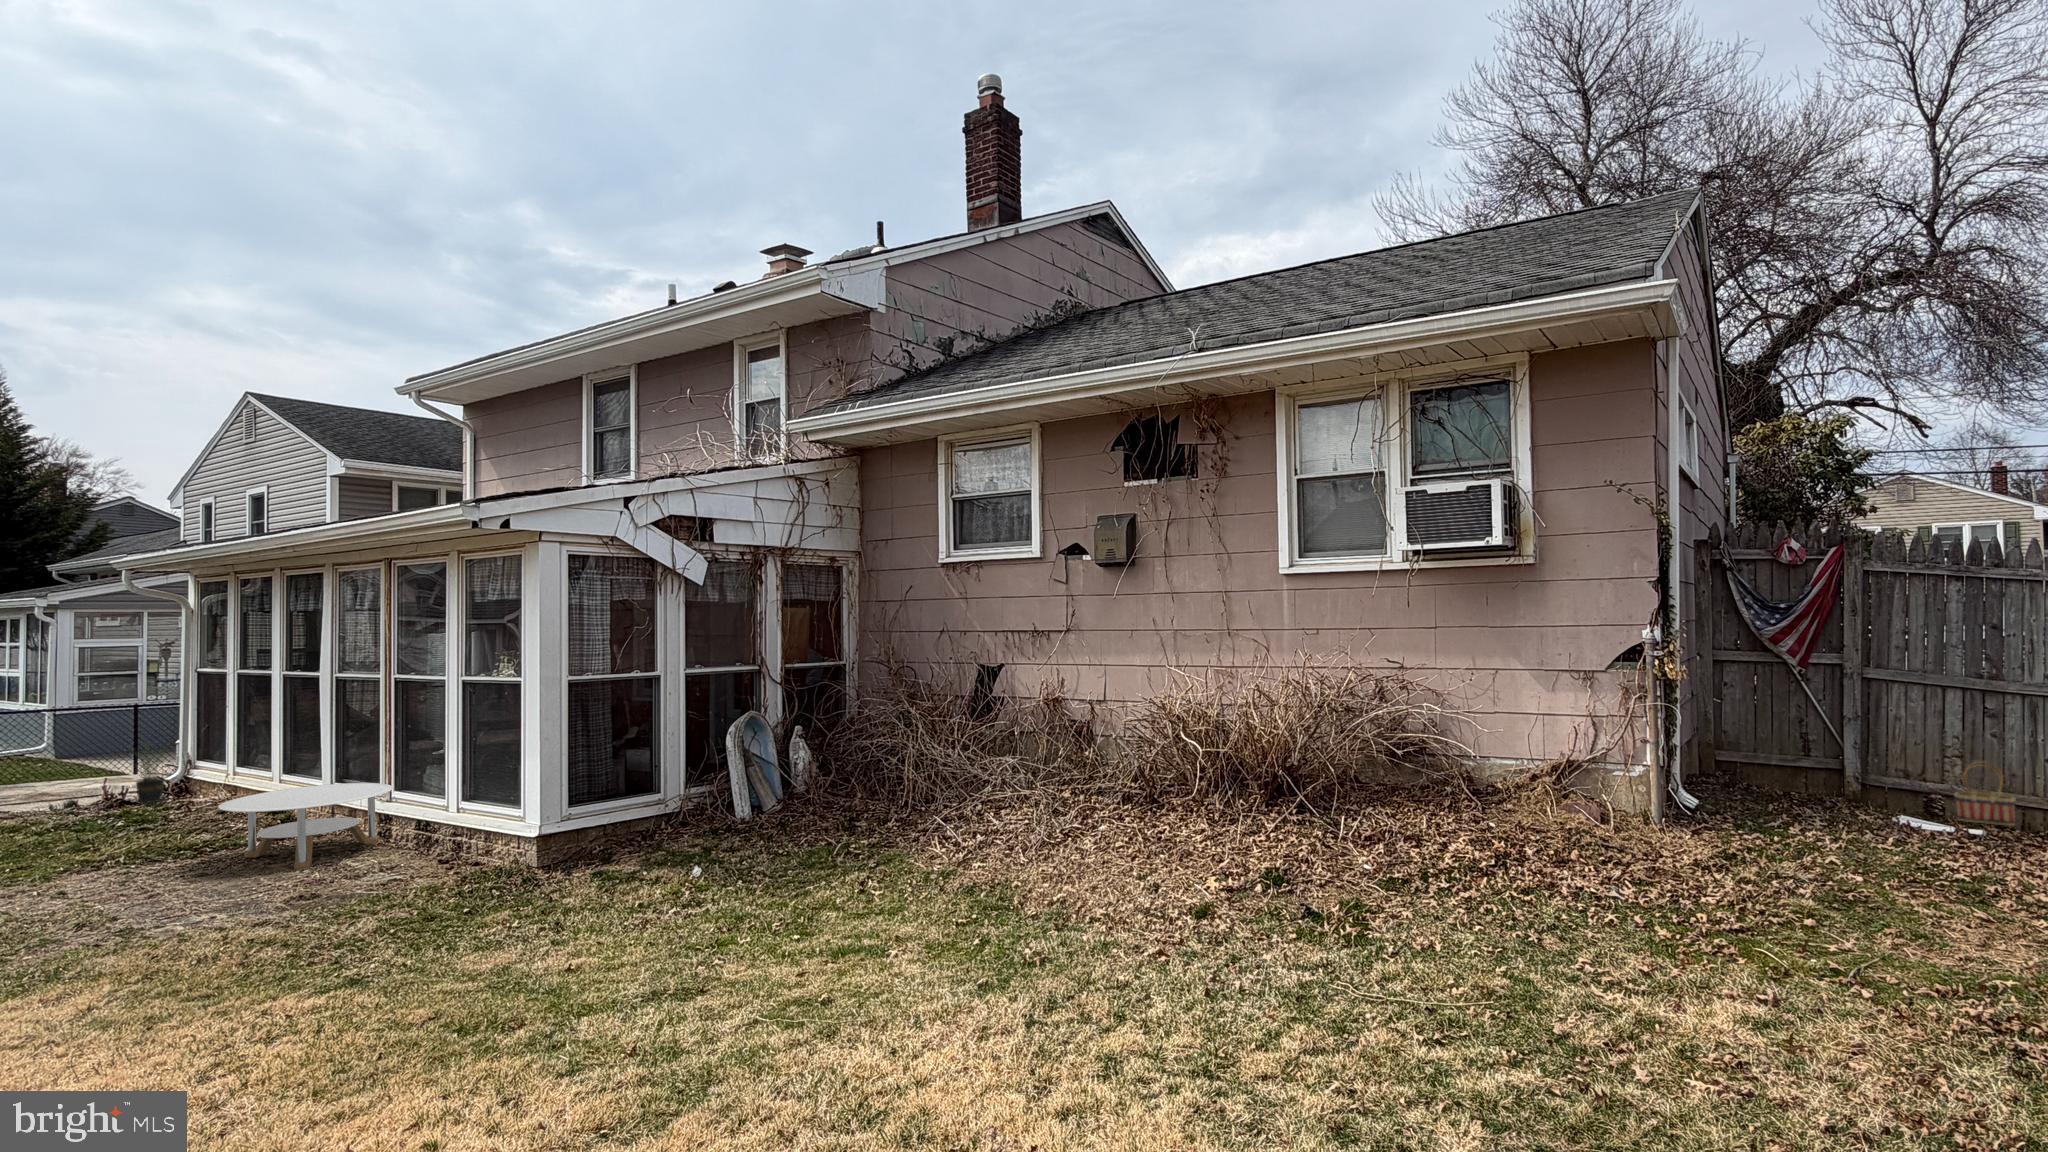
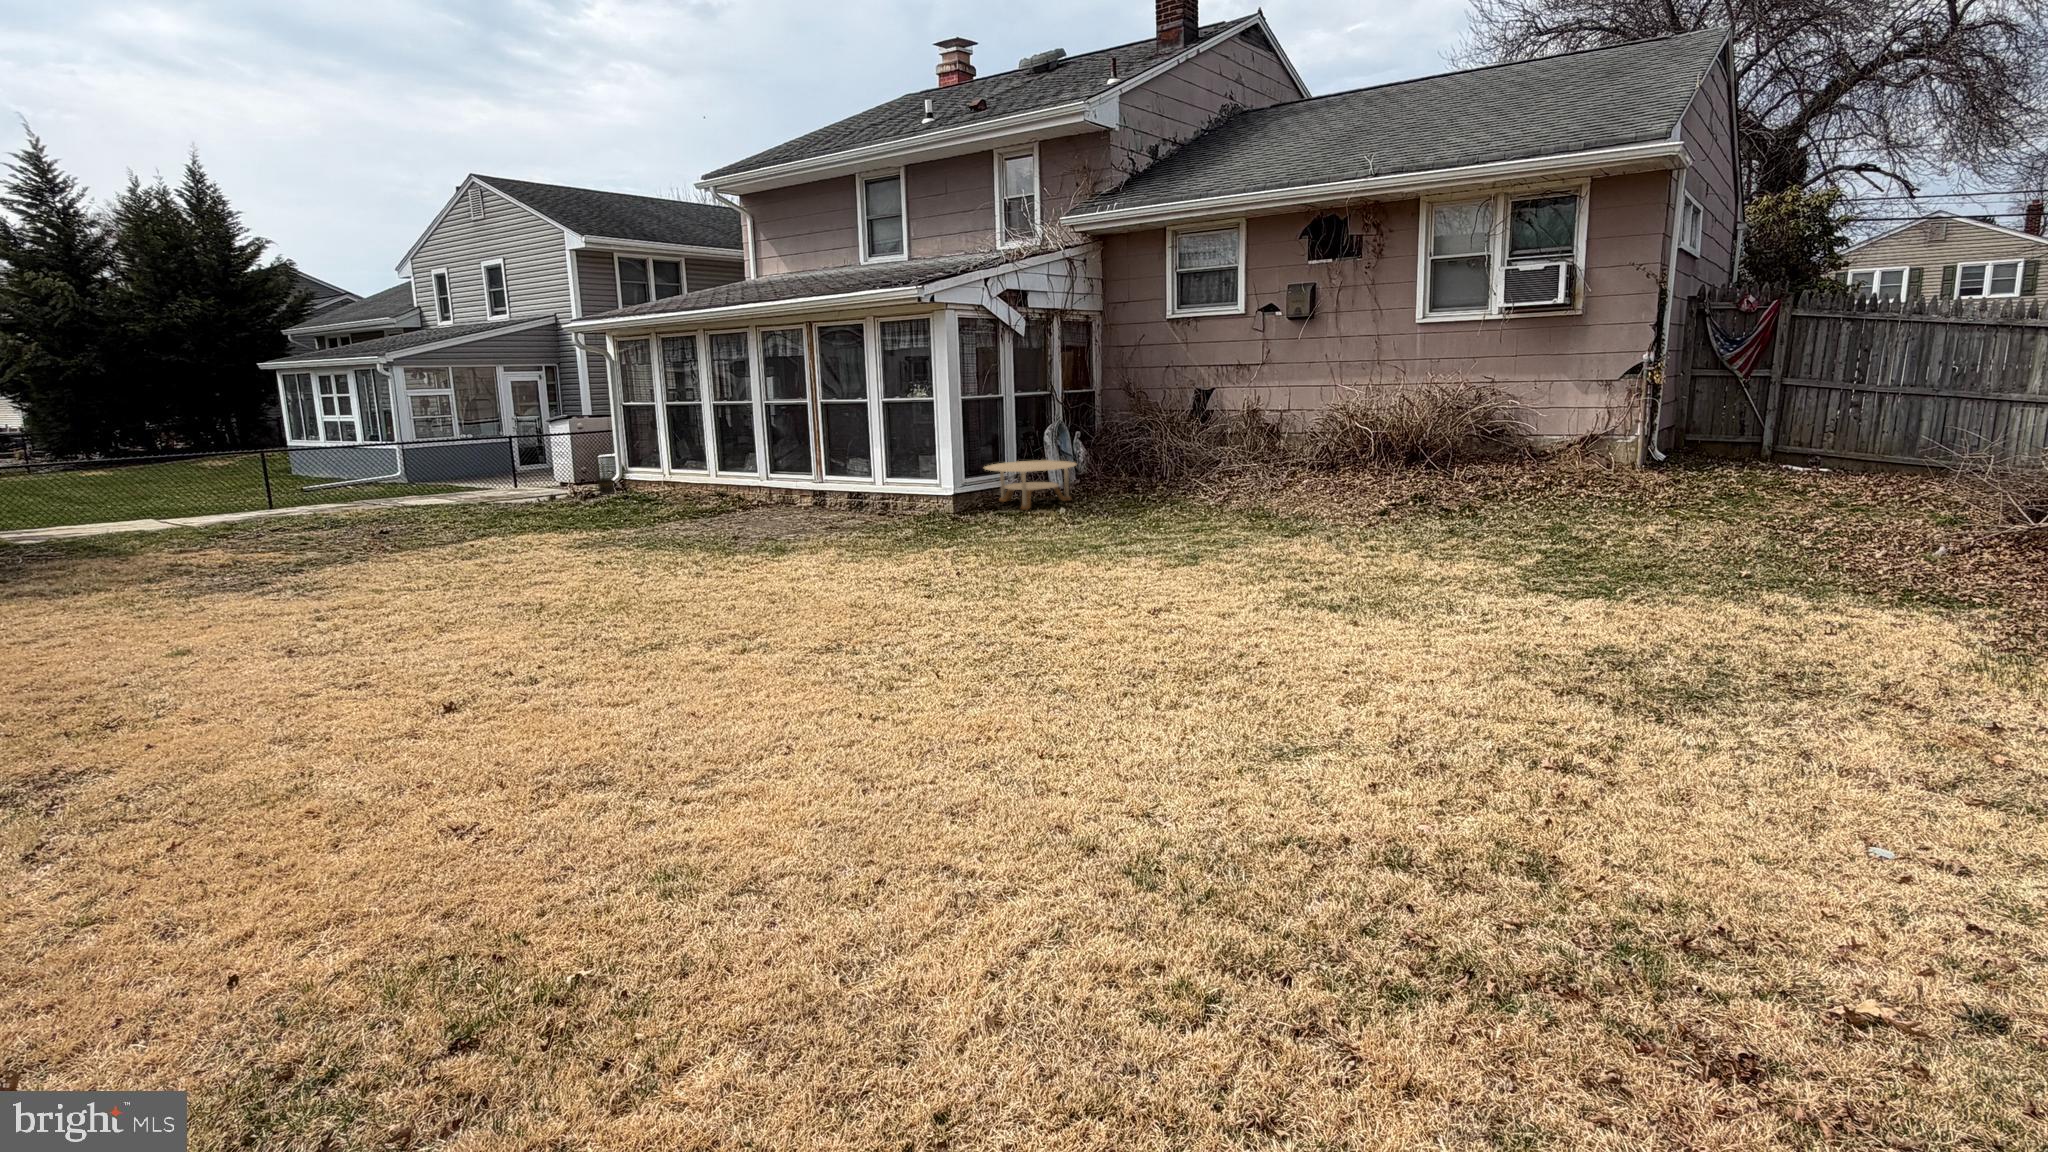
basket: present [1954,762,2016,826] -> none [1822,435,1858,472]
round table: present [218,783,393,869] -> present [984,460,1076,510]

